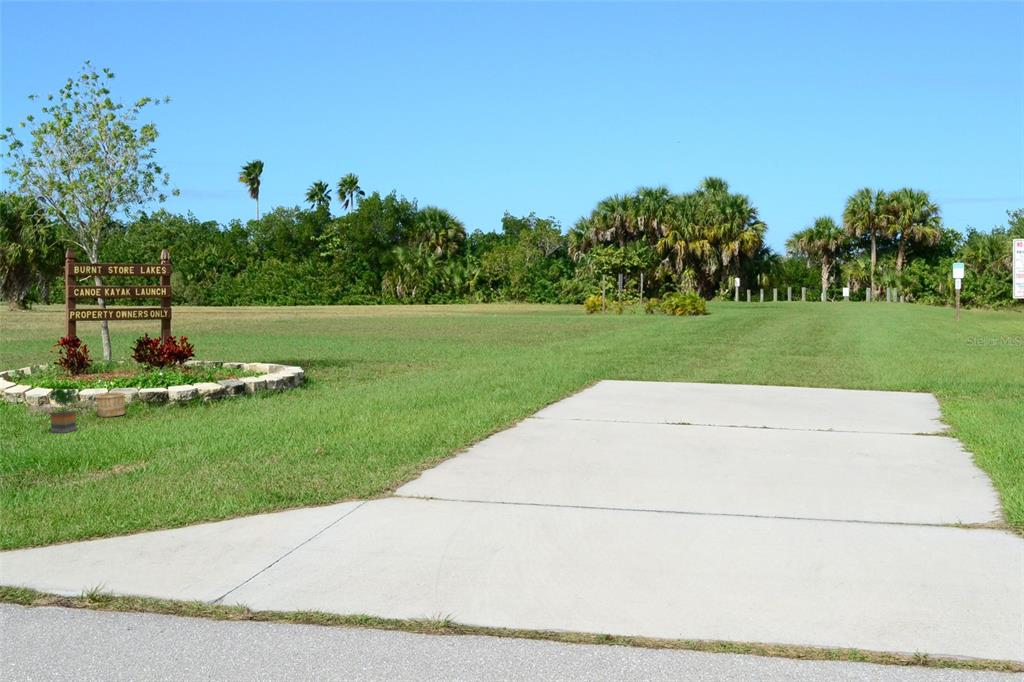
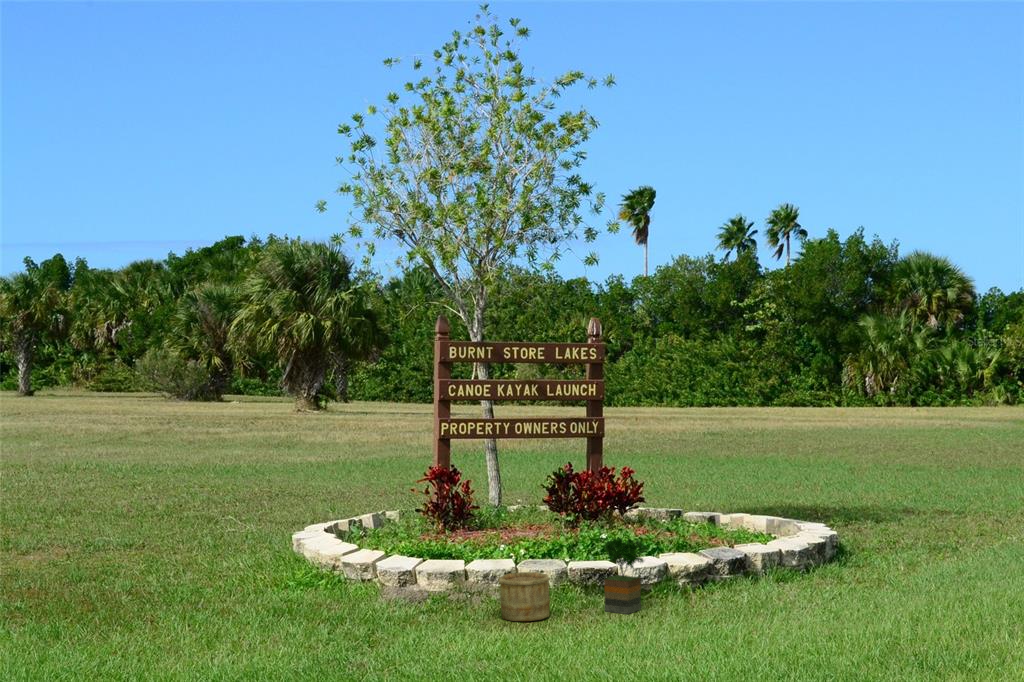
potted tree: present [49,388,79,433] -> present [604,537,648,614]

